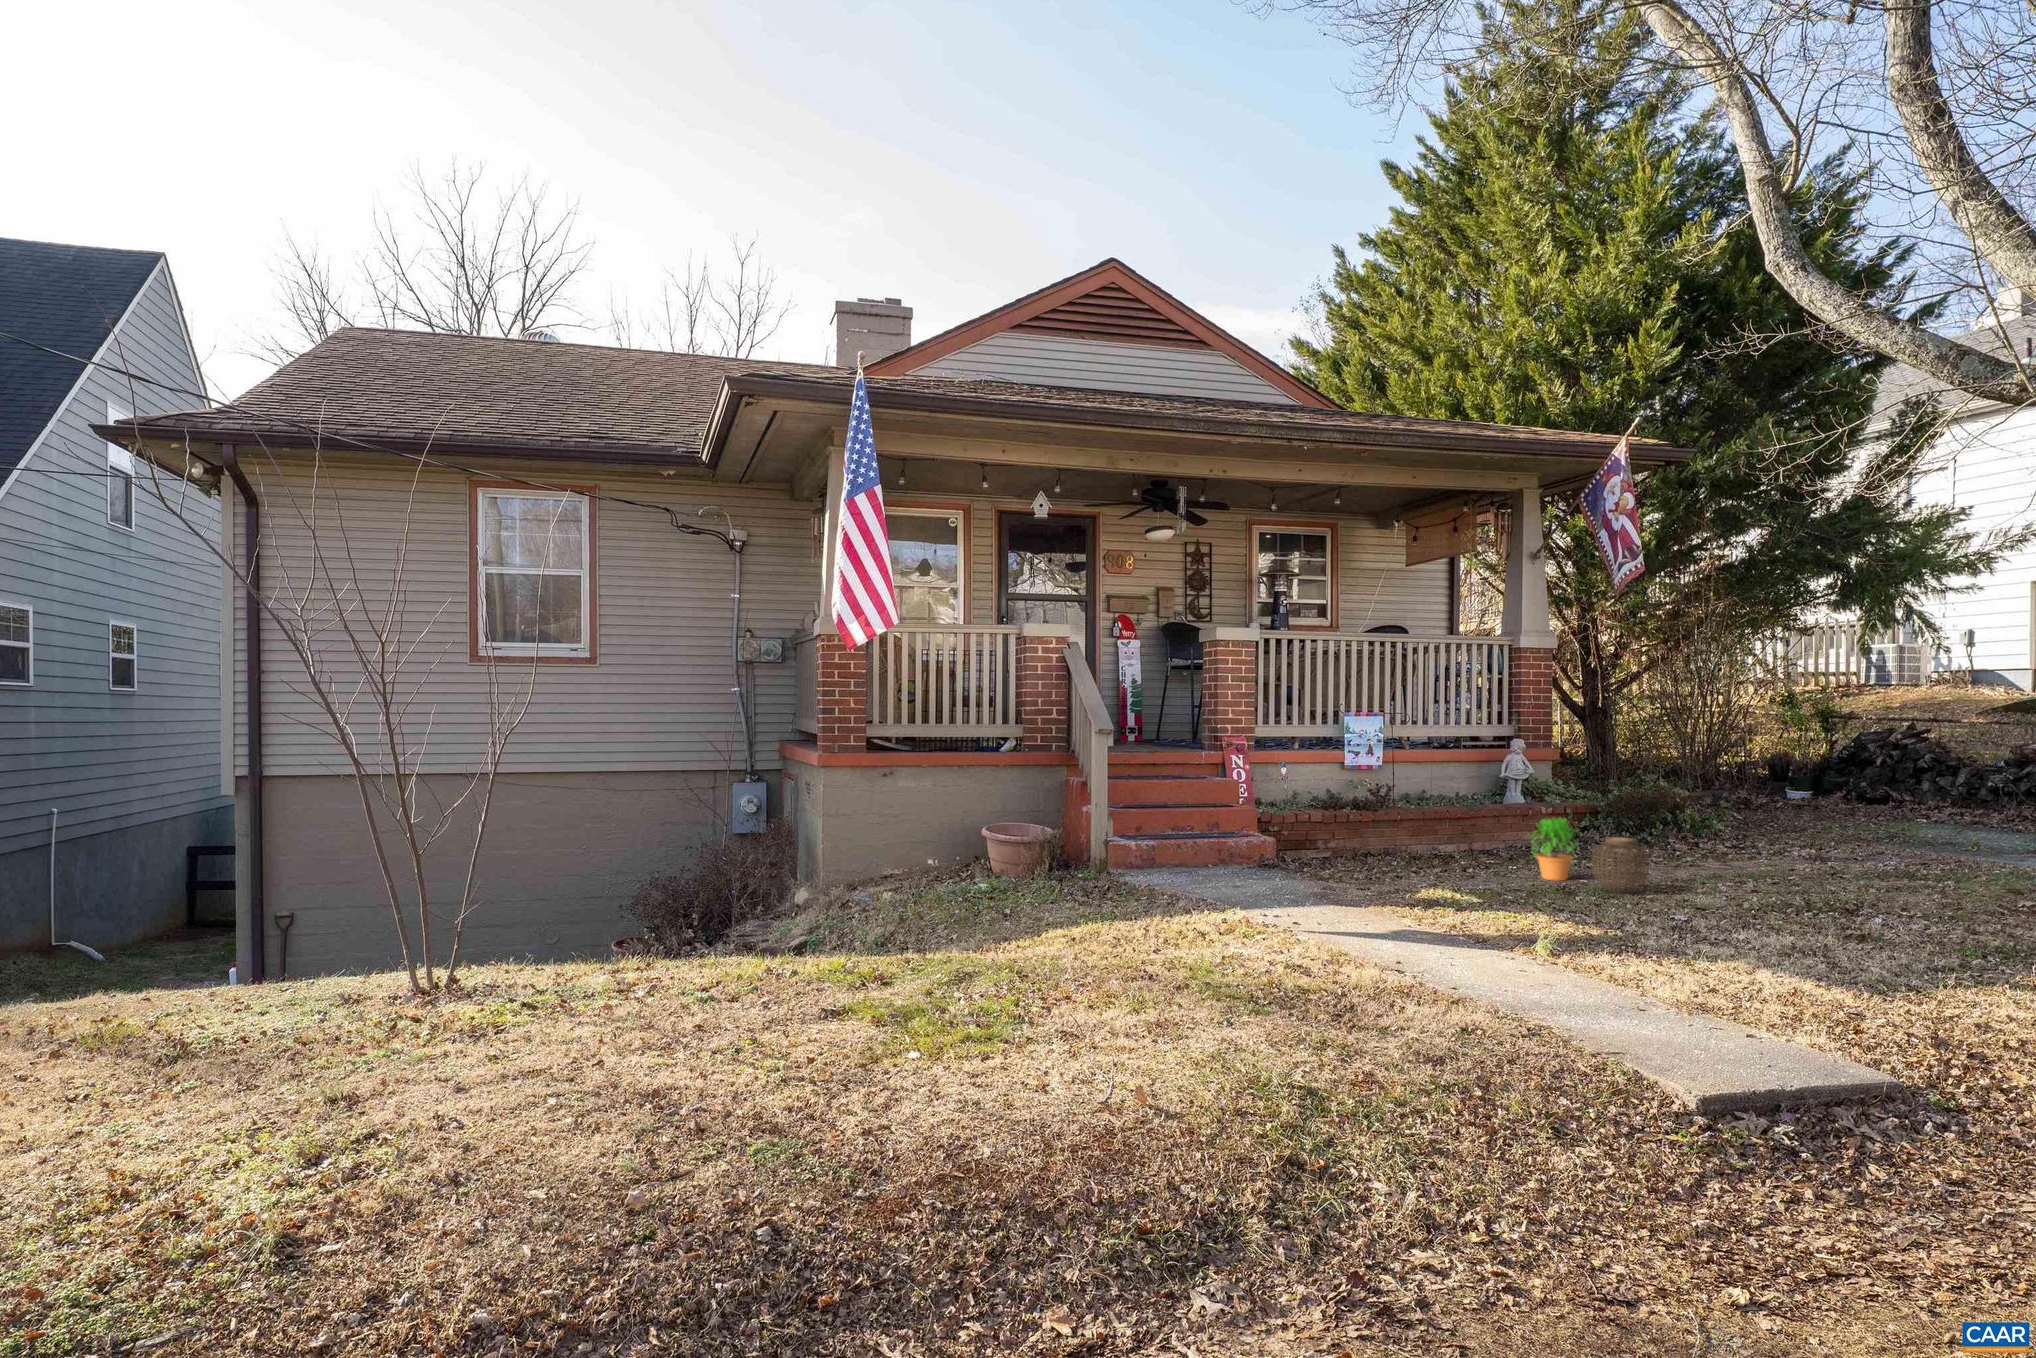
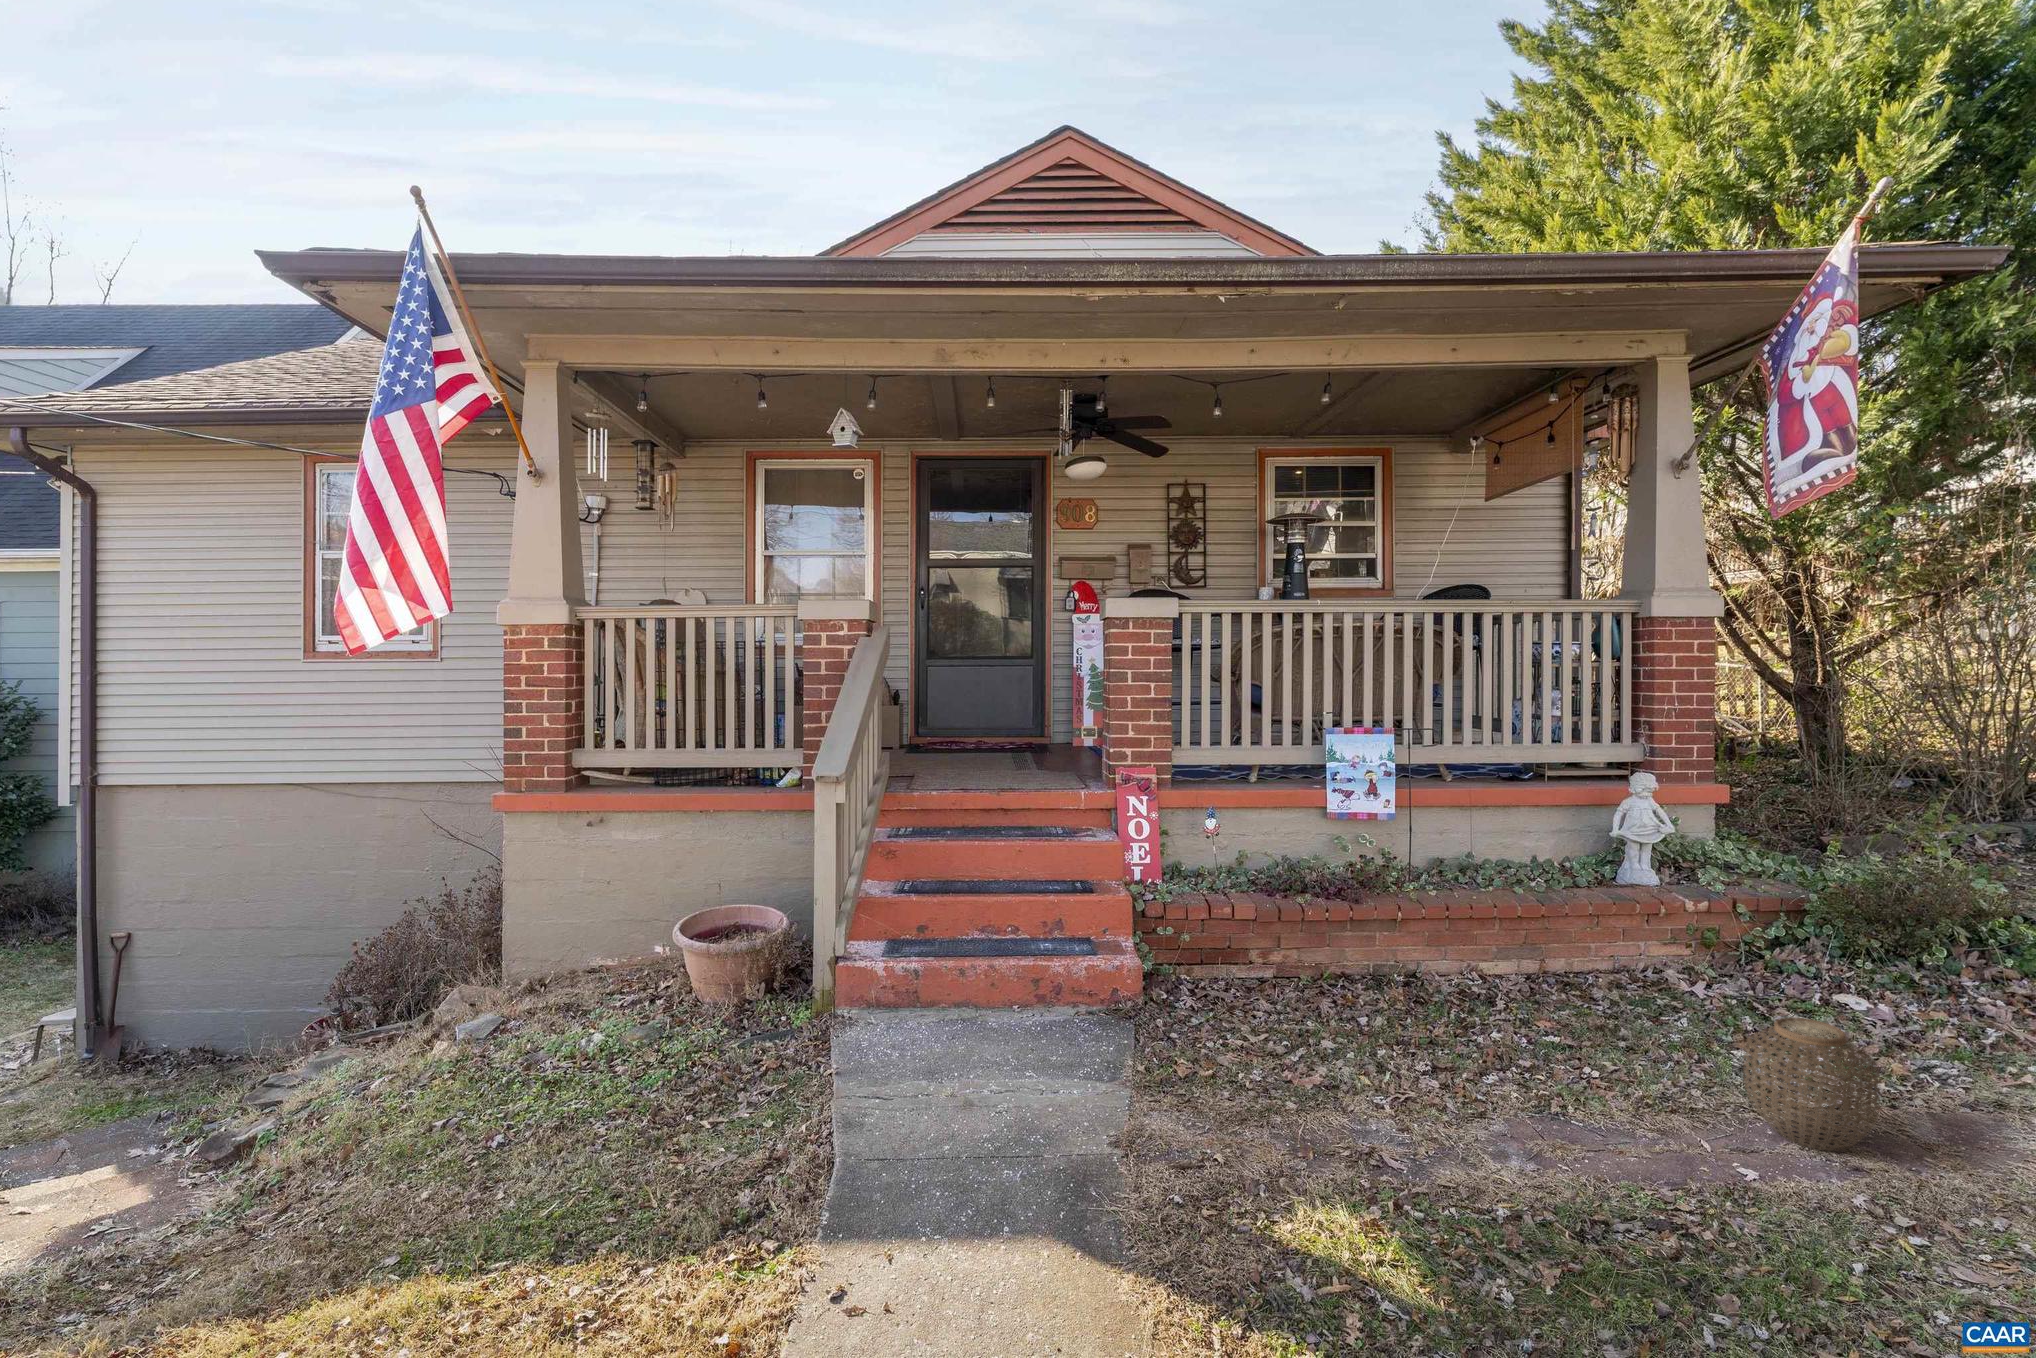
potted plant: present [1532,818,1578,881] -> none [1613,947,1734,1074]

